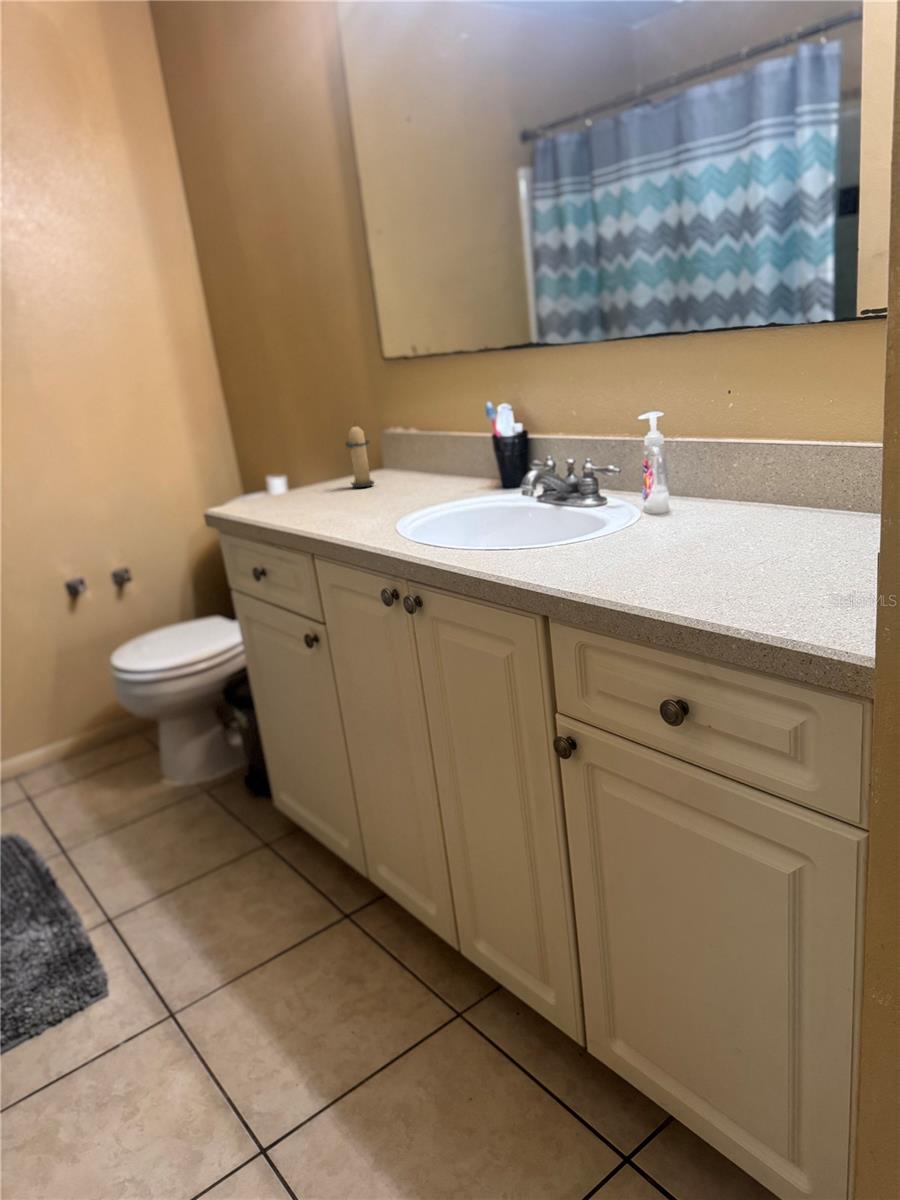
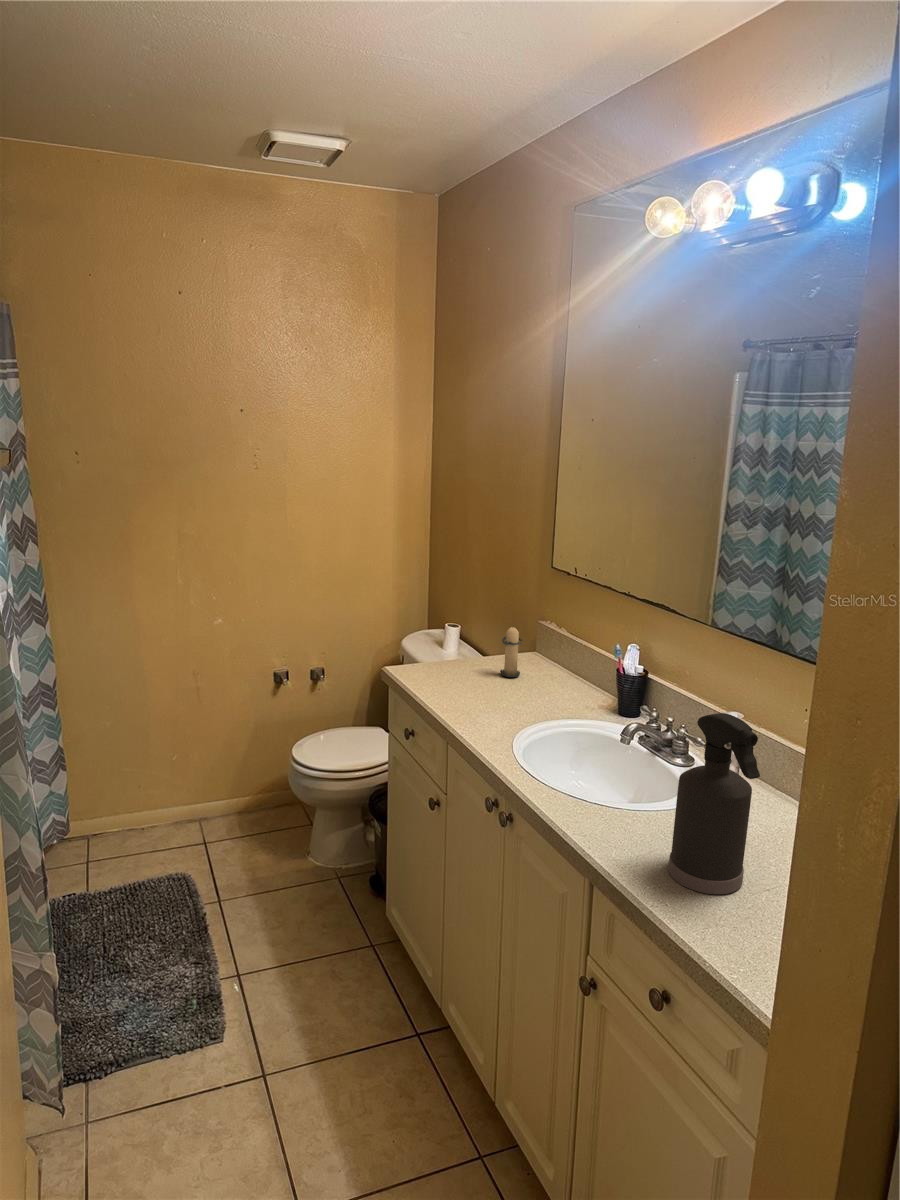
spray bottle: none [631,350,735,581] -> present [668,713,760,894]

